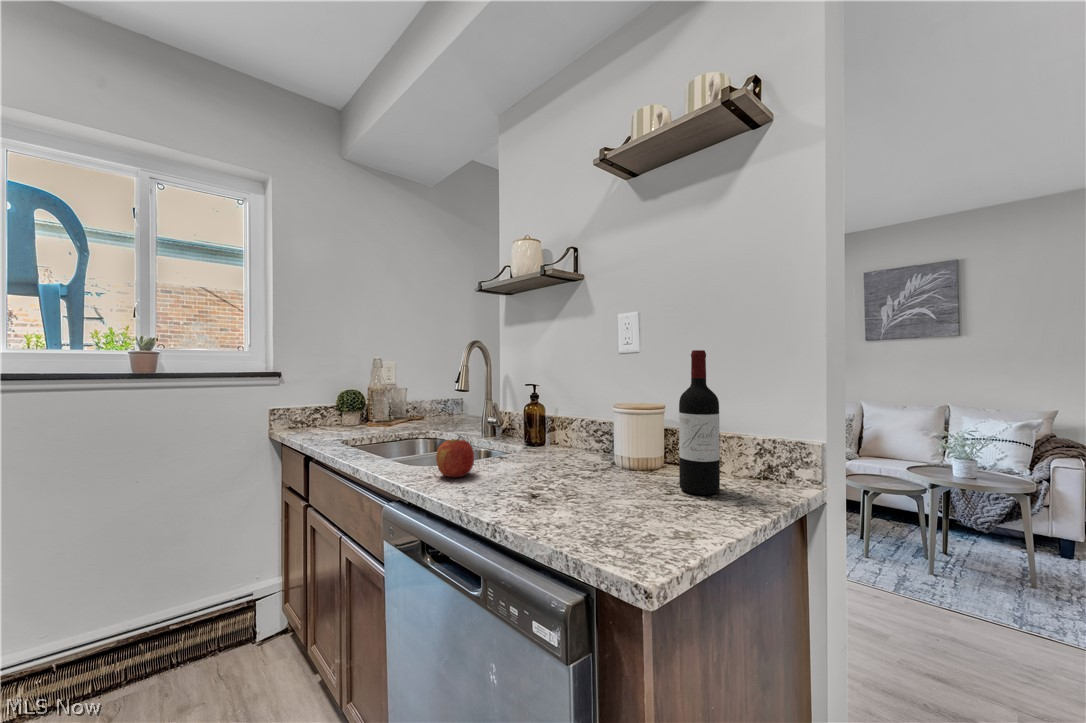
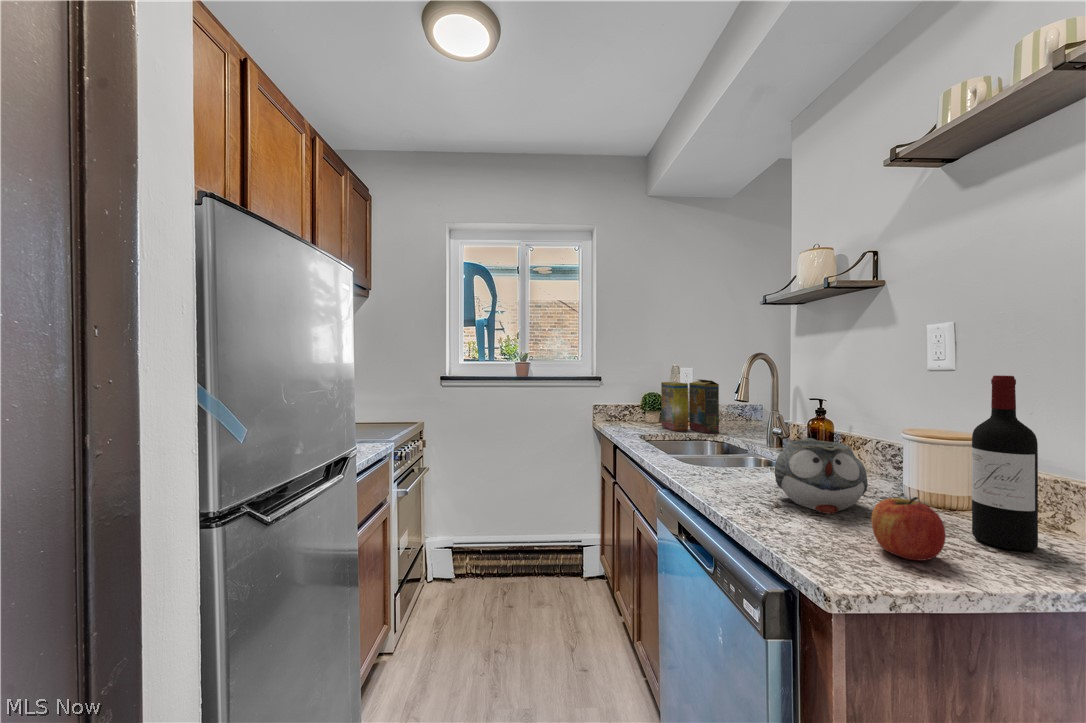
cereal box: none [365,372,431,431] -> present [661,379,719,433]
teapot: none [522,421,602,495] -> present [774,438,868,514]
apple: present [436,436,474,477] -> present [871,497,946,561]

